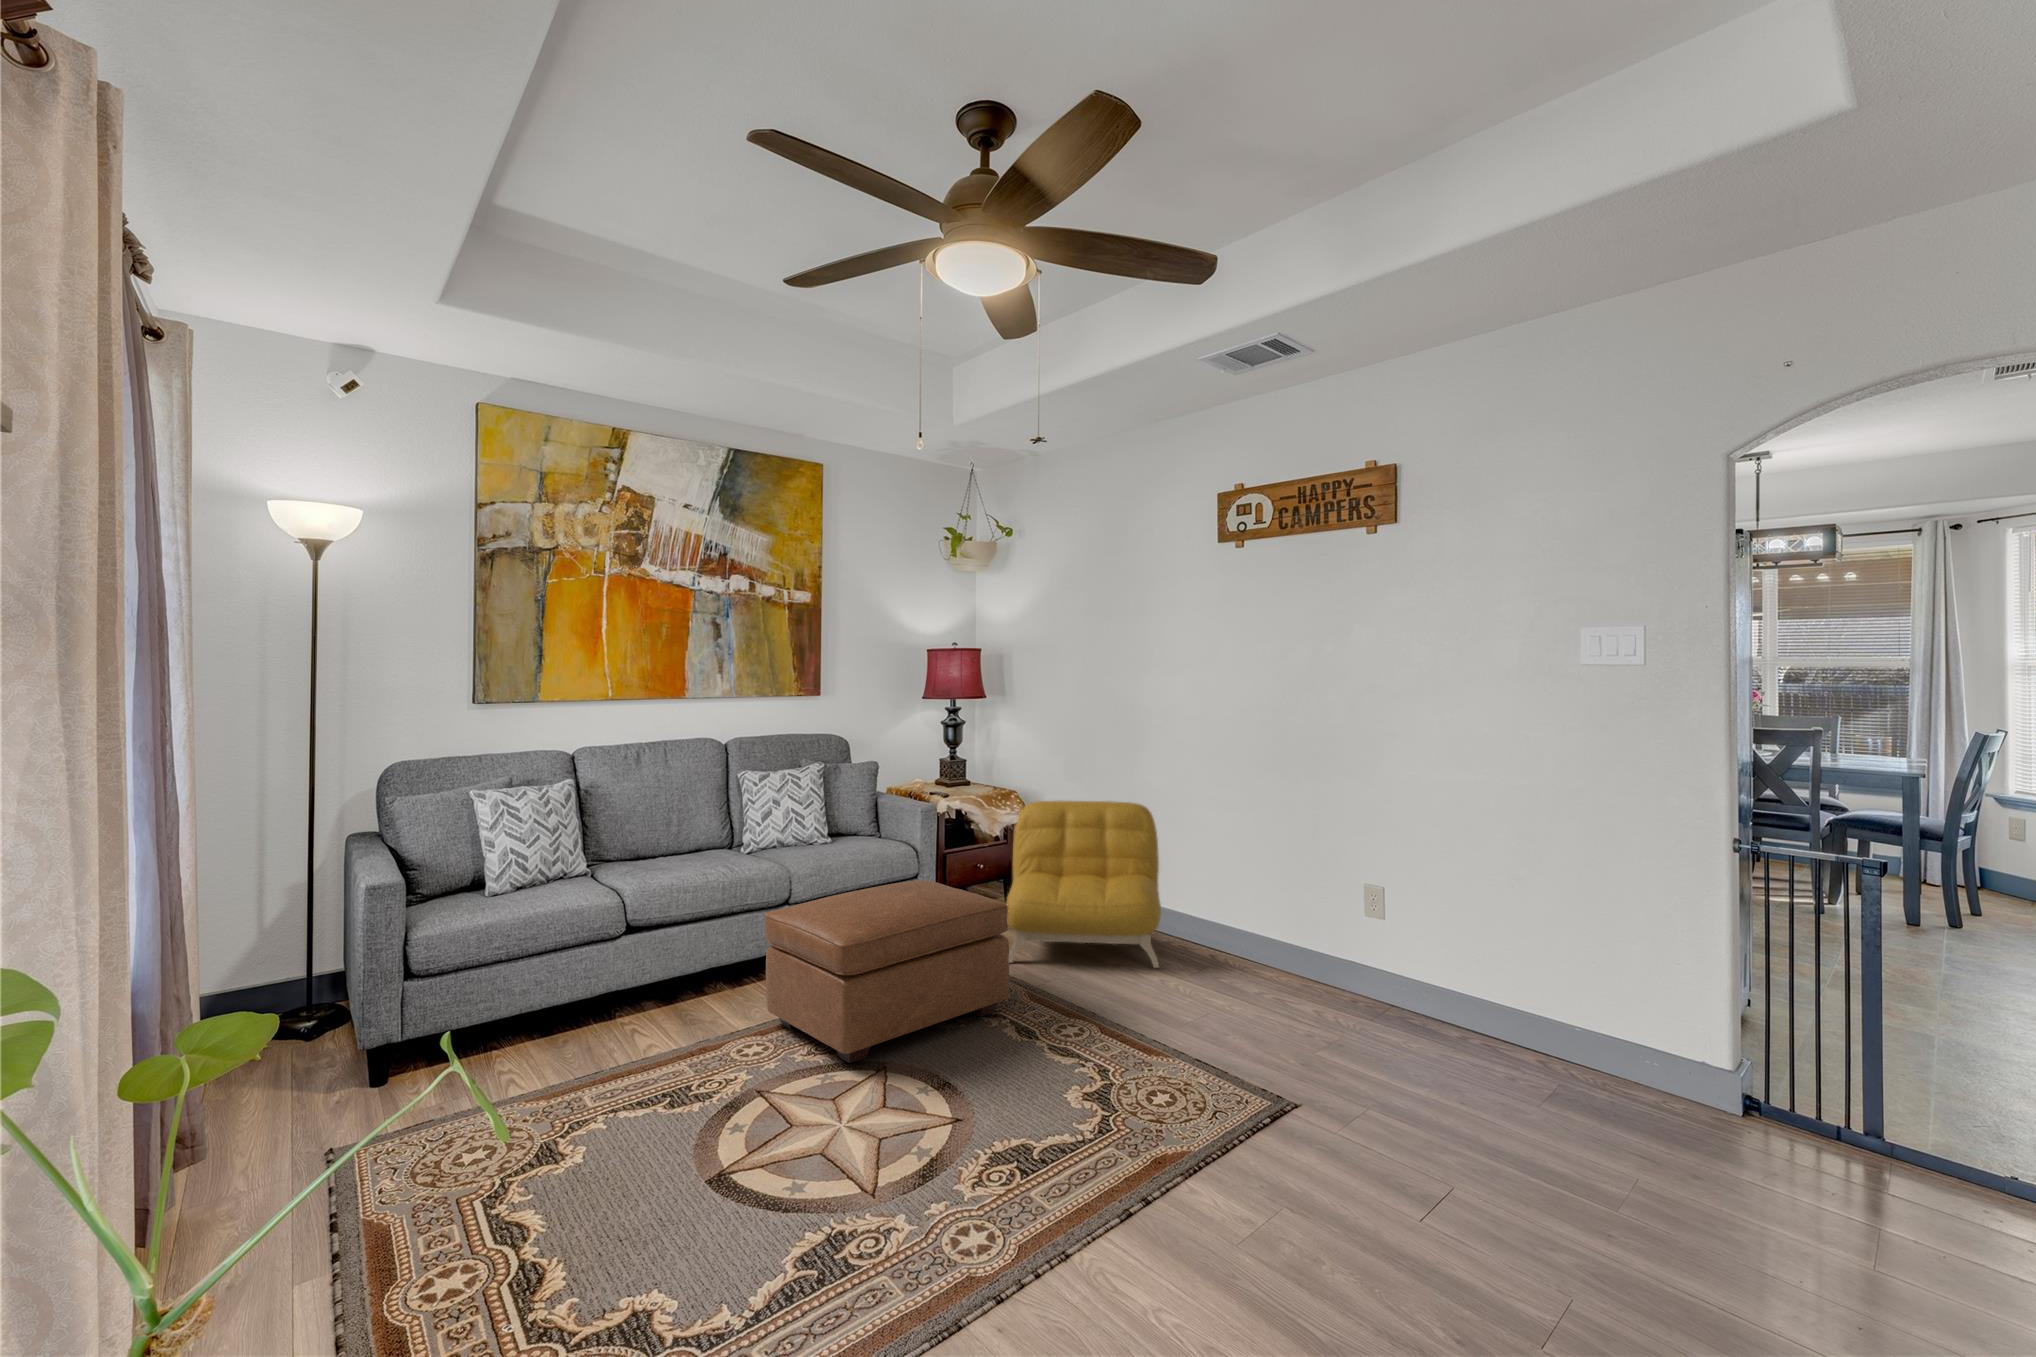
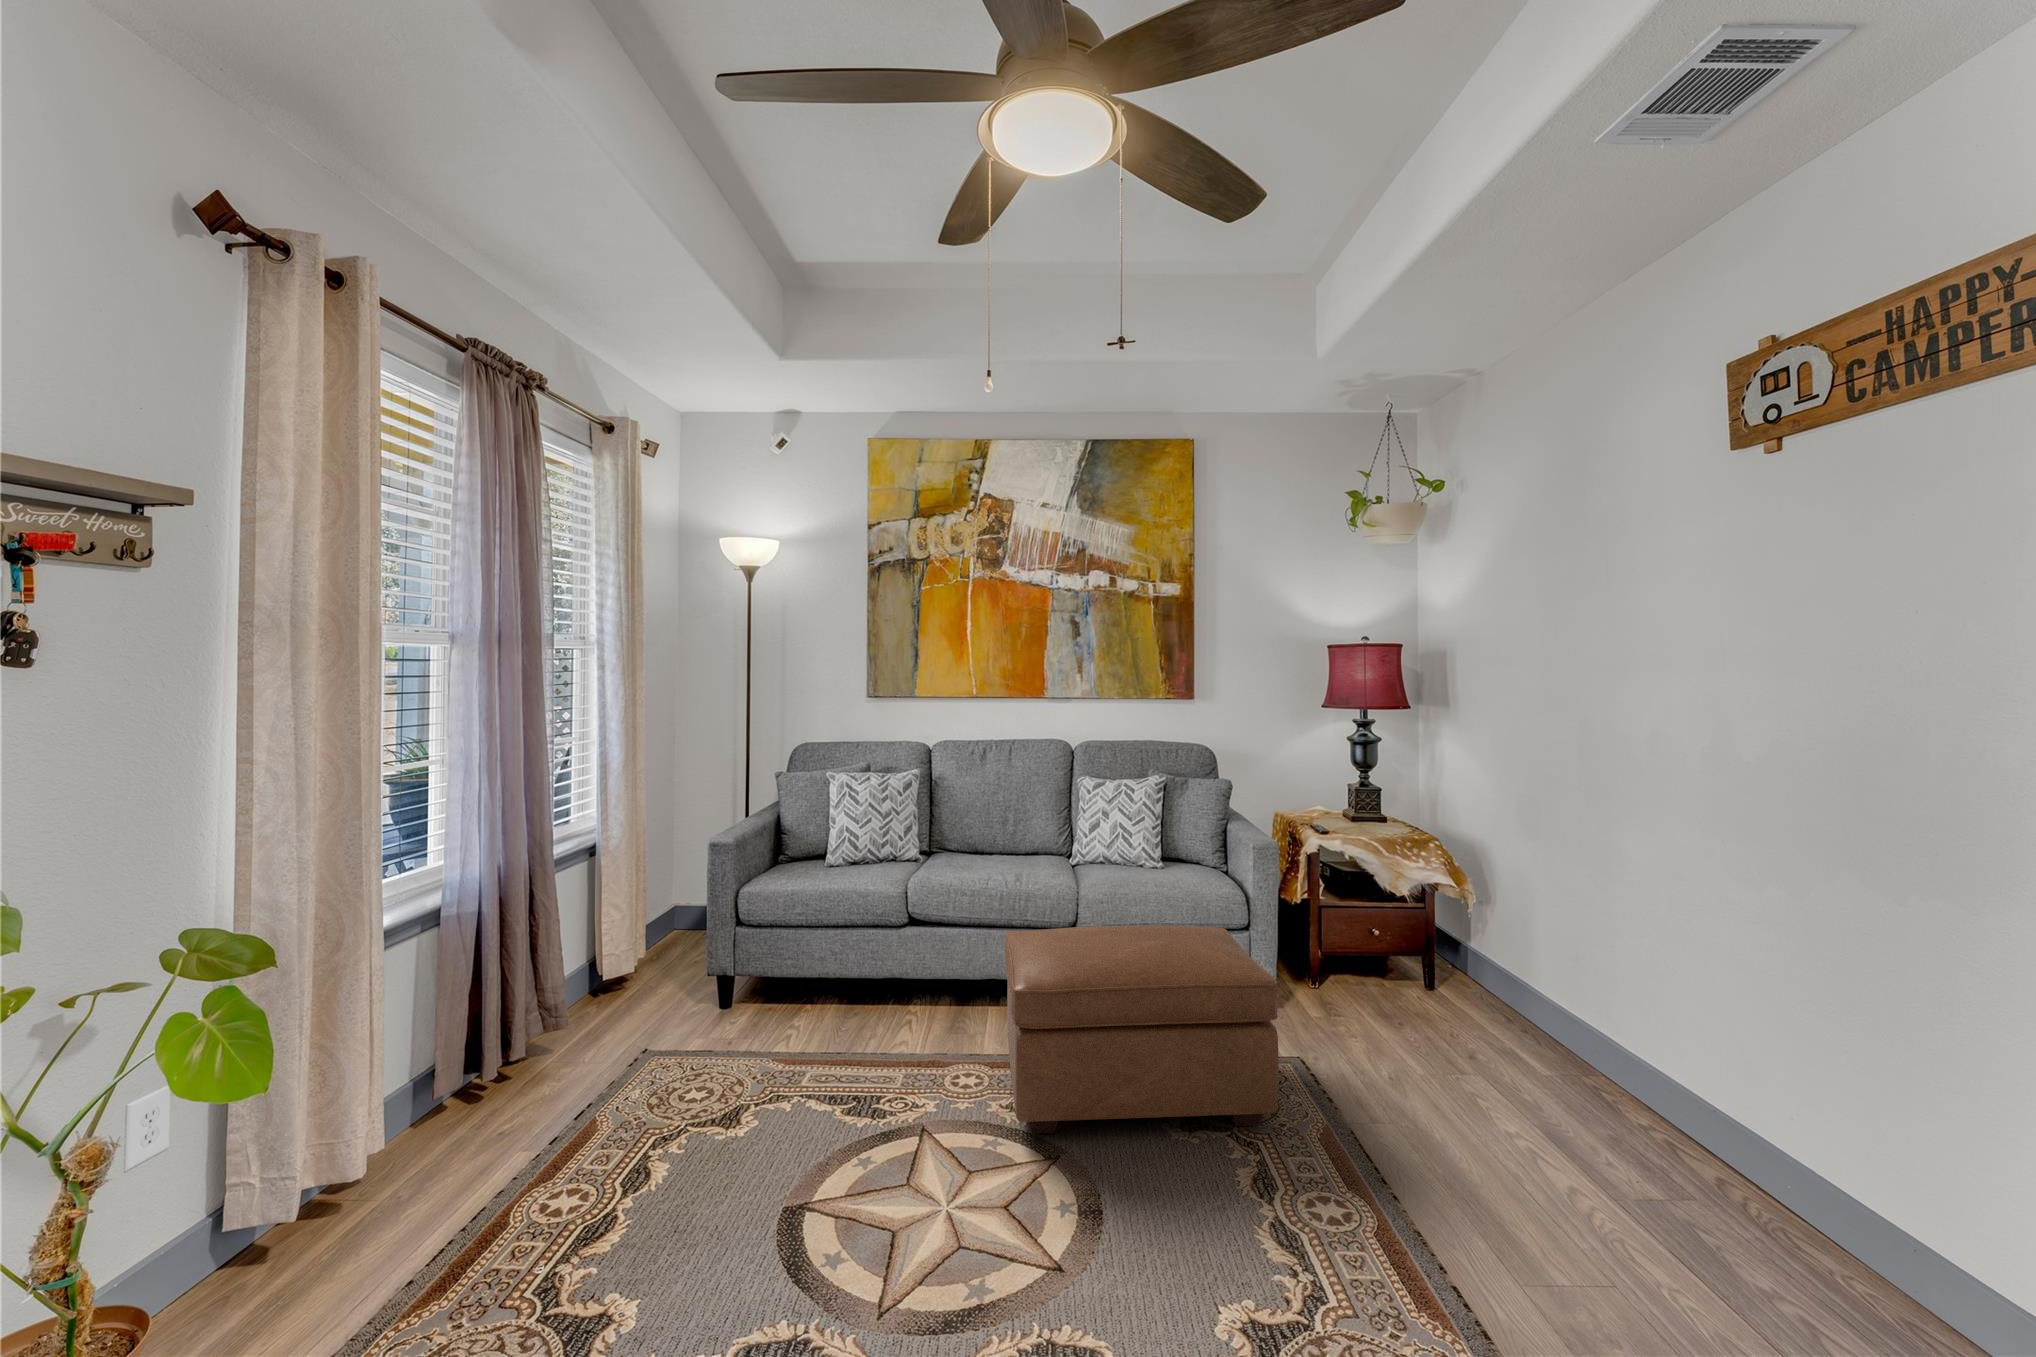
armchair: present [1007,801,1161,968] -> none [1340,847,1626,1138]

